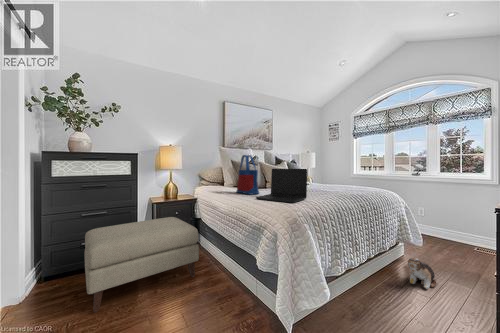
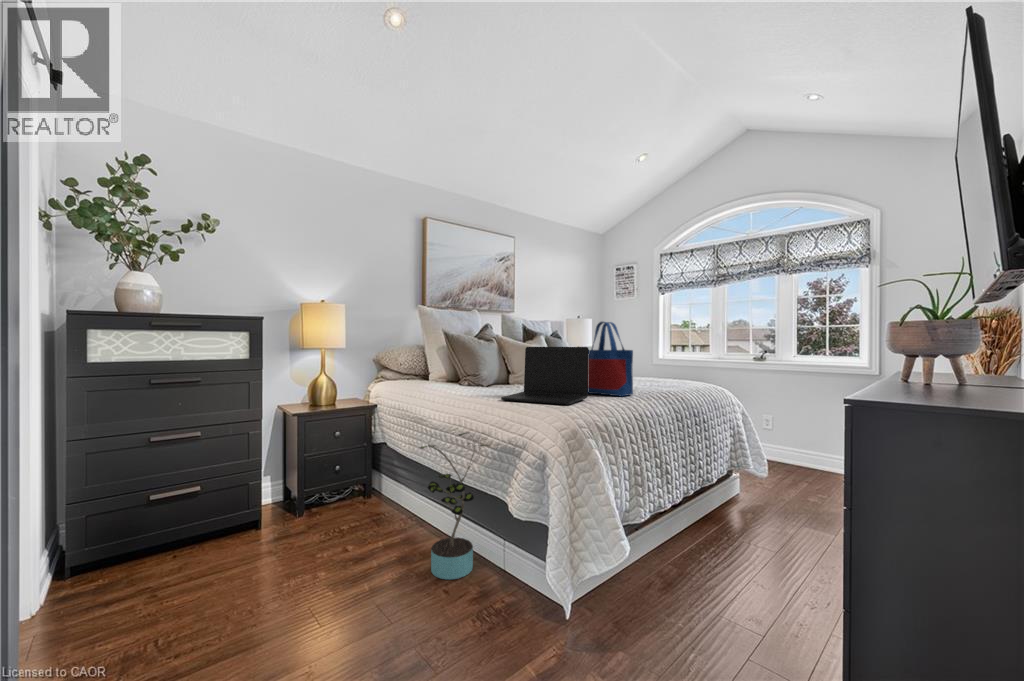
tote bag: present [236,155,259,195] -> present [588,322,633,396]
potted plant: none [211,216,248,299] -> present [420,432,488,579]
ottoman: present [85,217,199,312] -> none [159,440,392,619]
plush toy: present [406,257,436,289] -> none [742,492,789,541]

